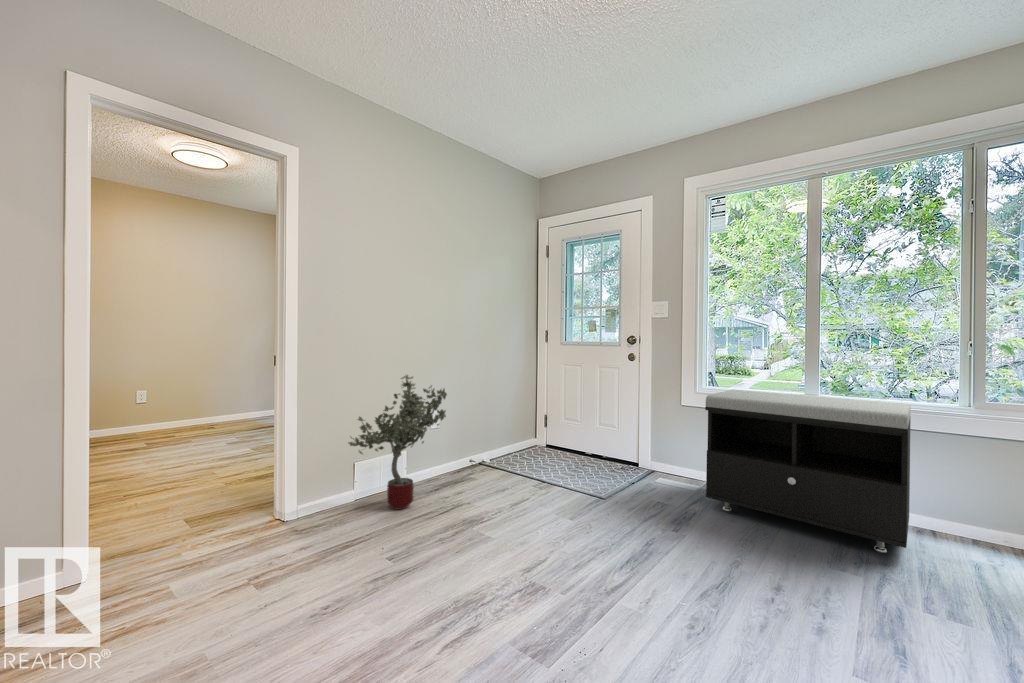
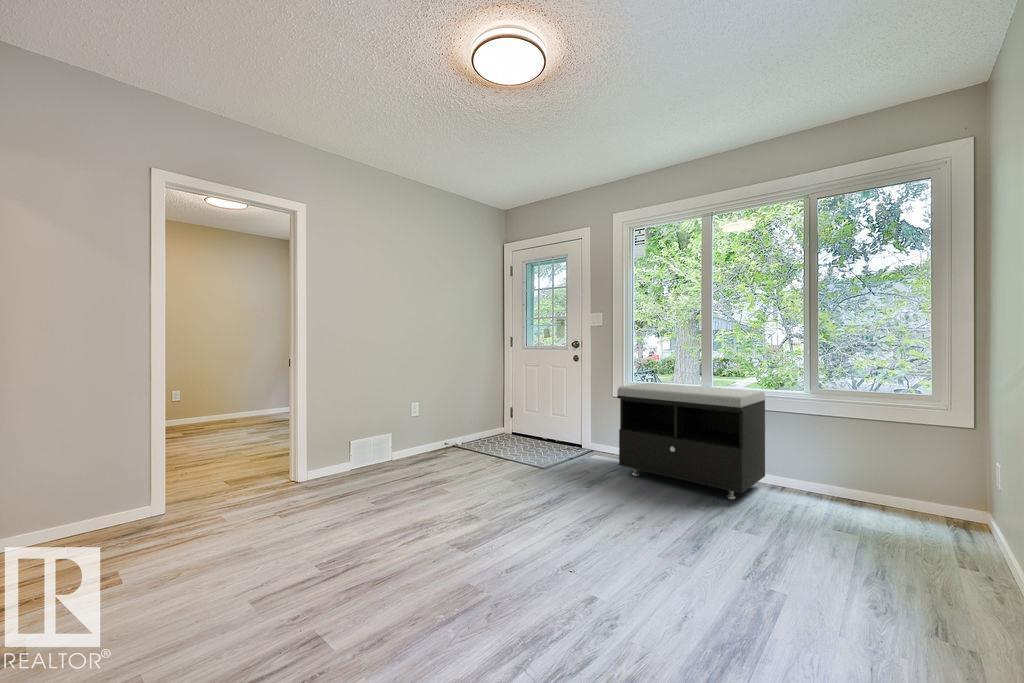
potted tree: present [348,375,447,510] -> none [344,373,421,476]

